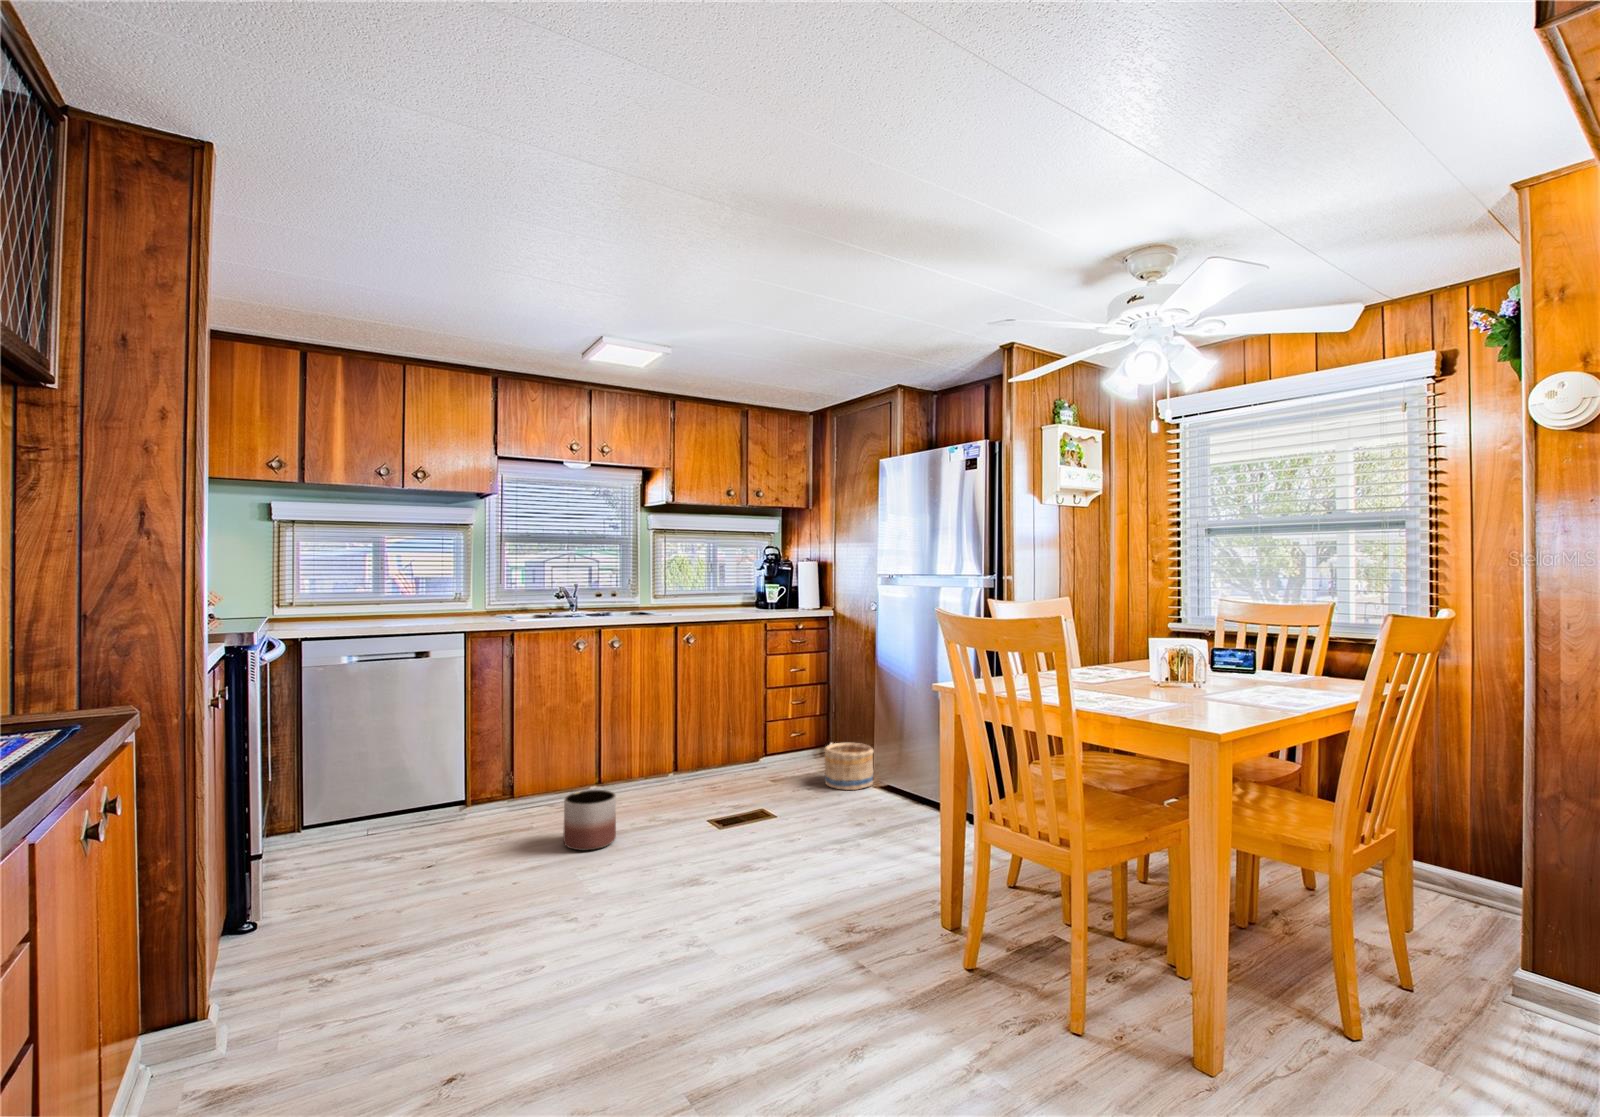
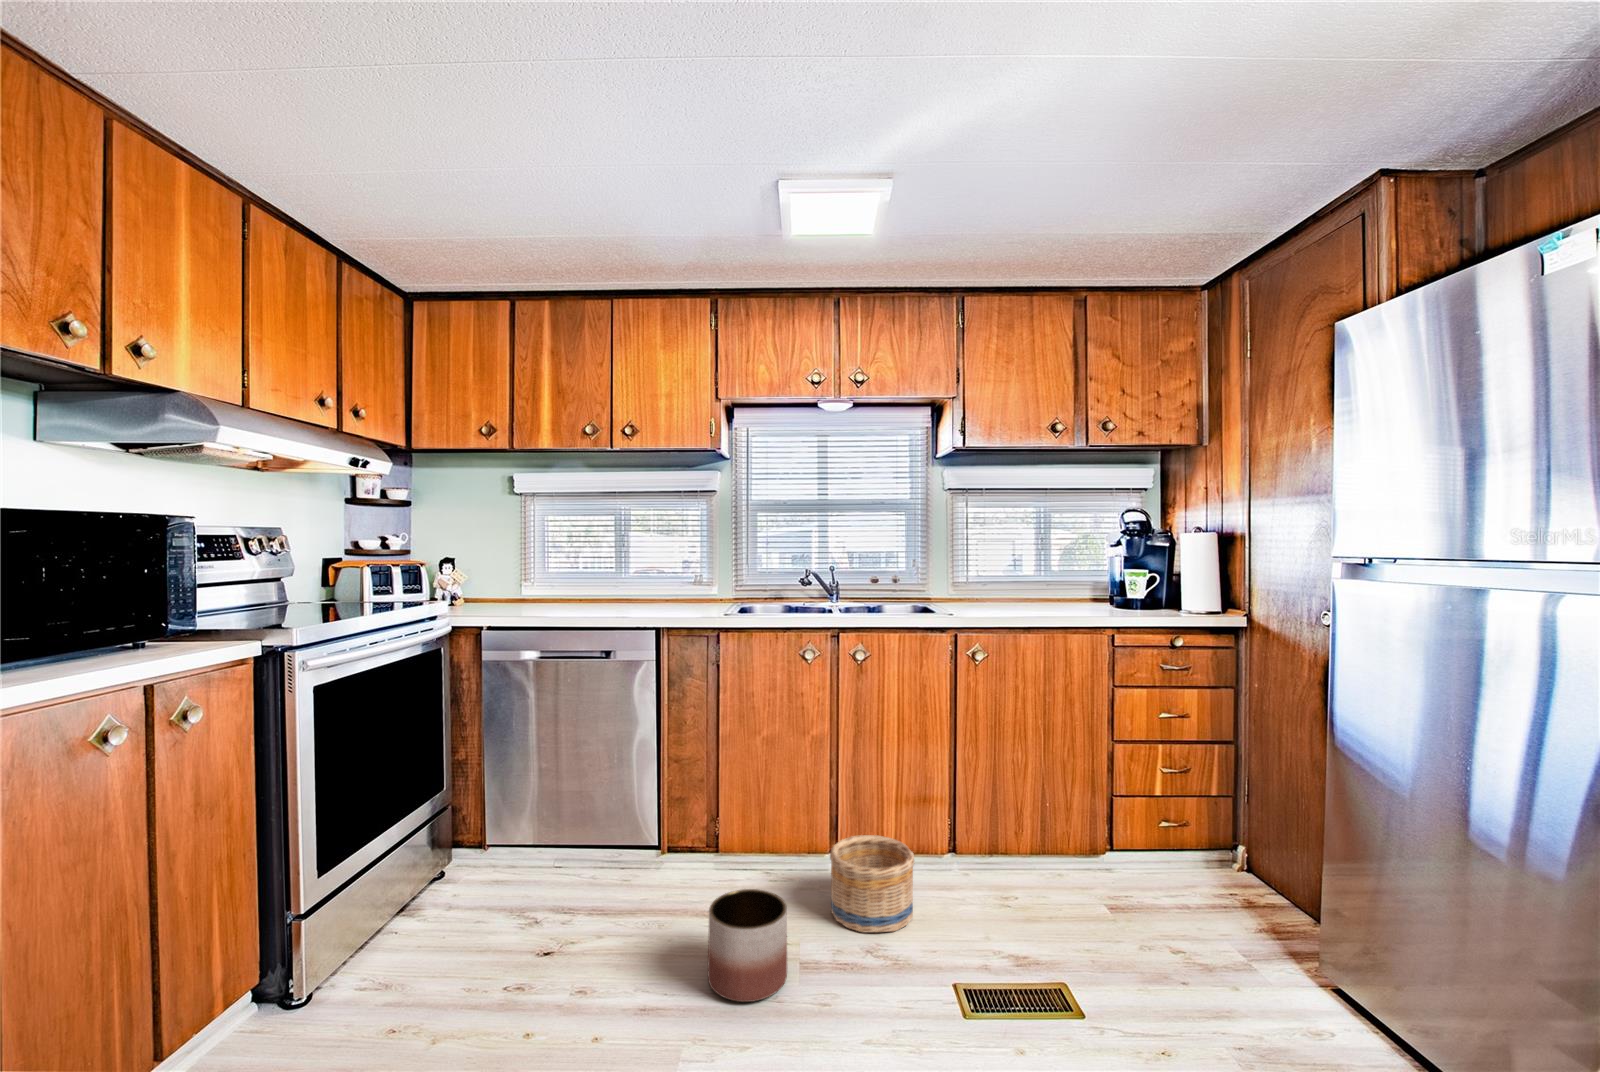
basket: present [824,743,874,790] -> present [830,835,914,932]

